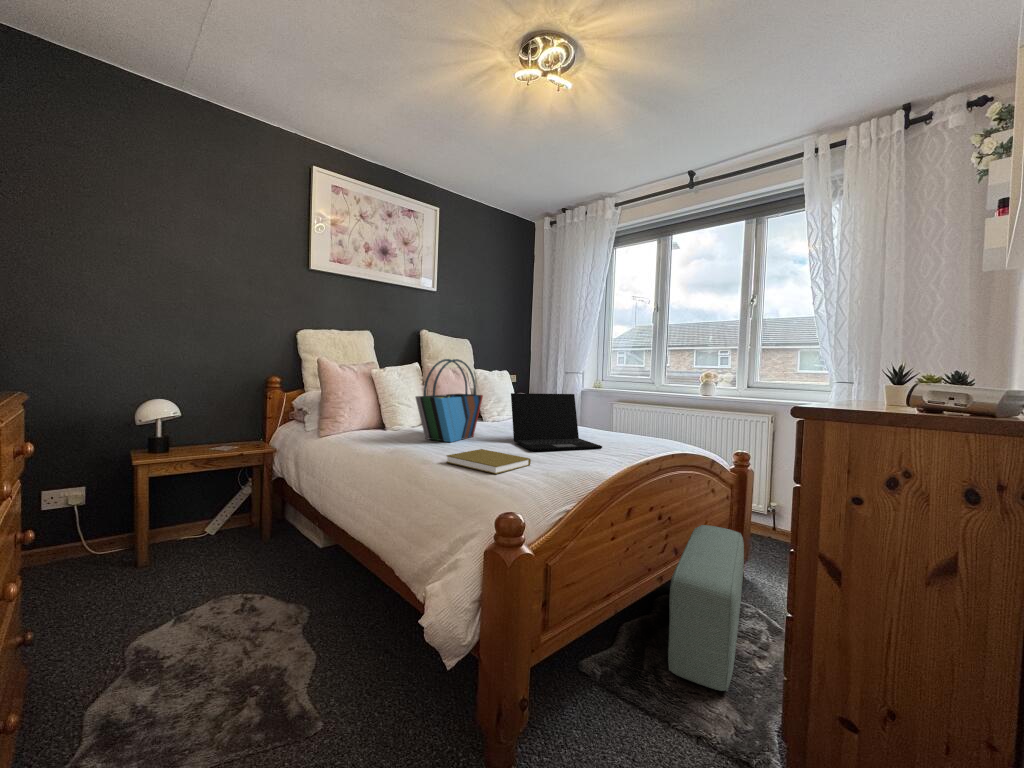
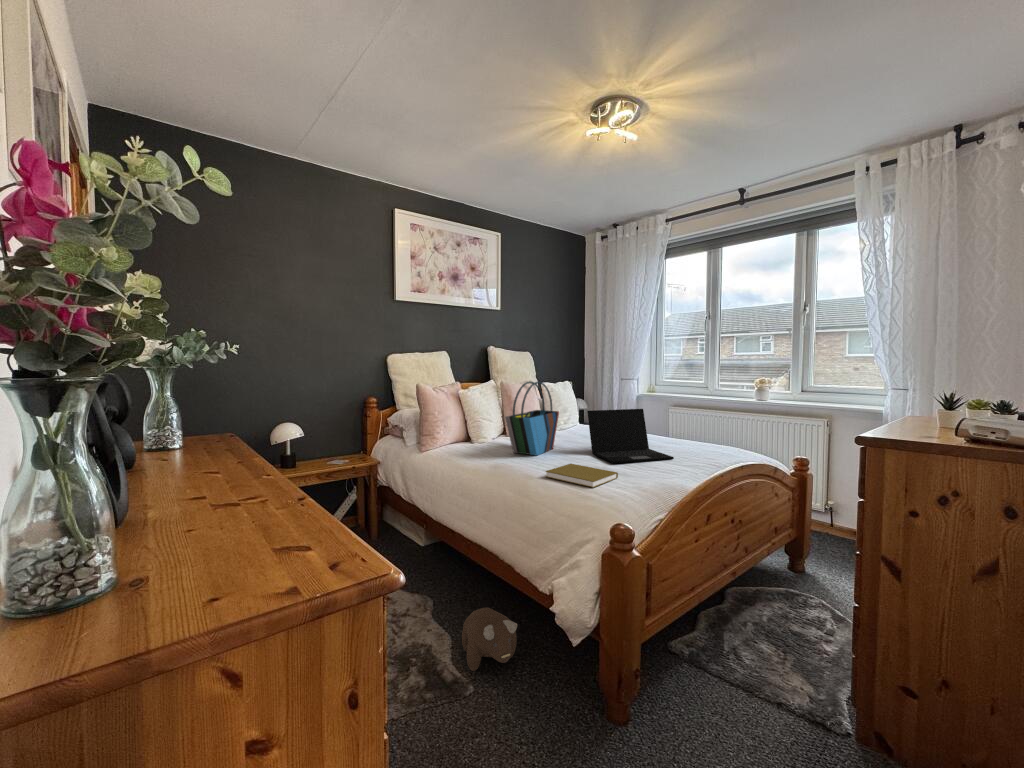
pouf: present [668,525,744,691] -> none [747,526,808,668]
plush toy: none [319,620,389,702] -> present [462,608,517,671]

